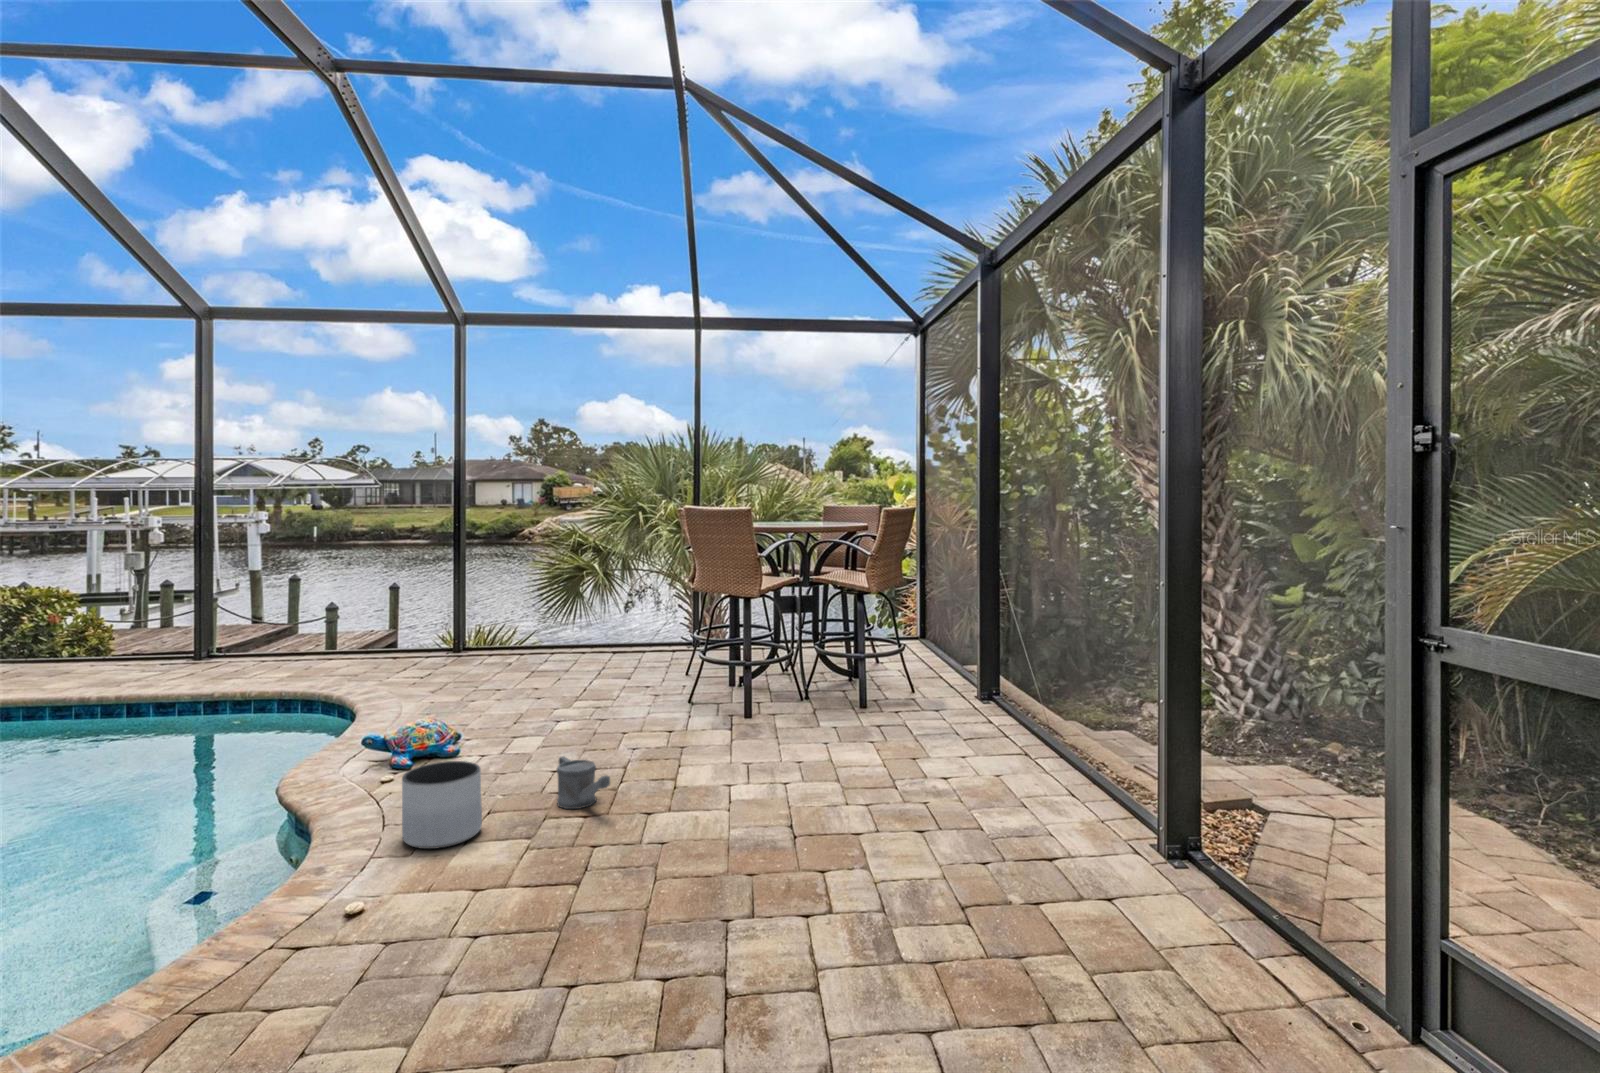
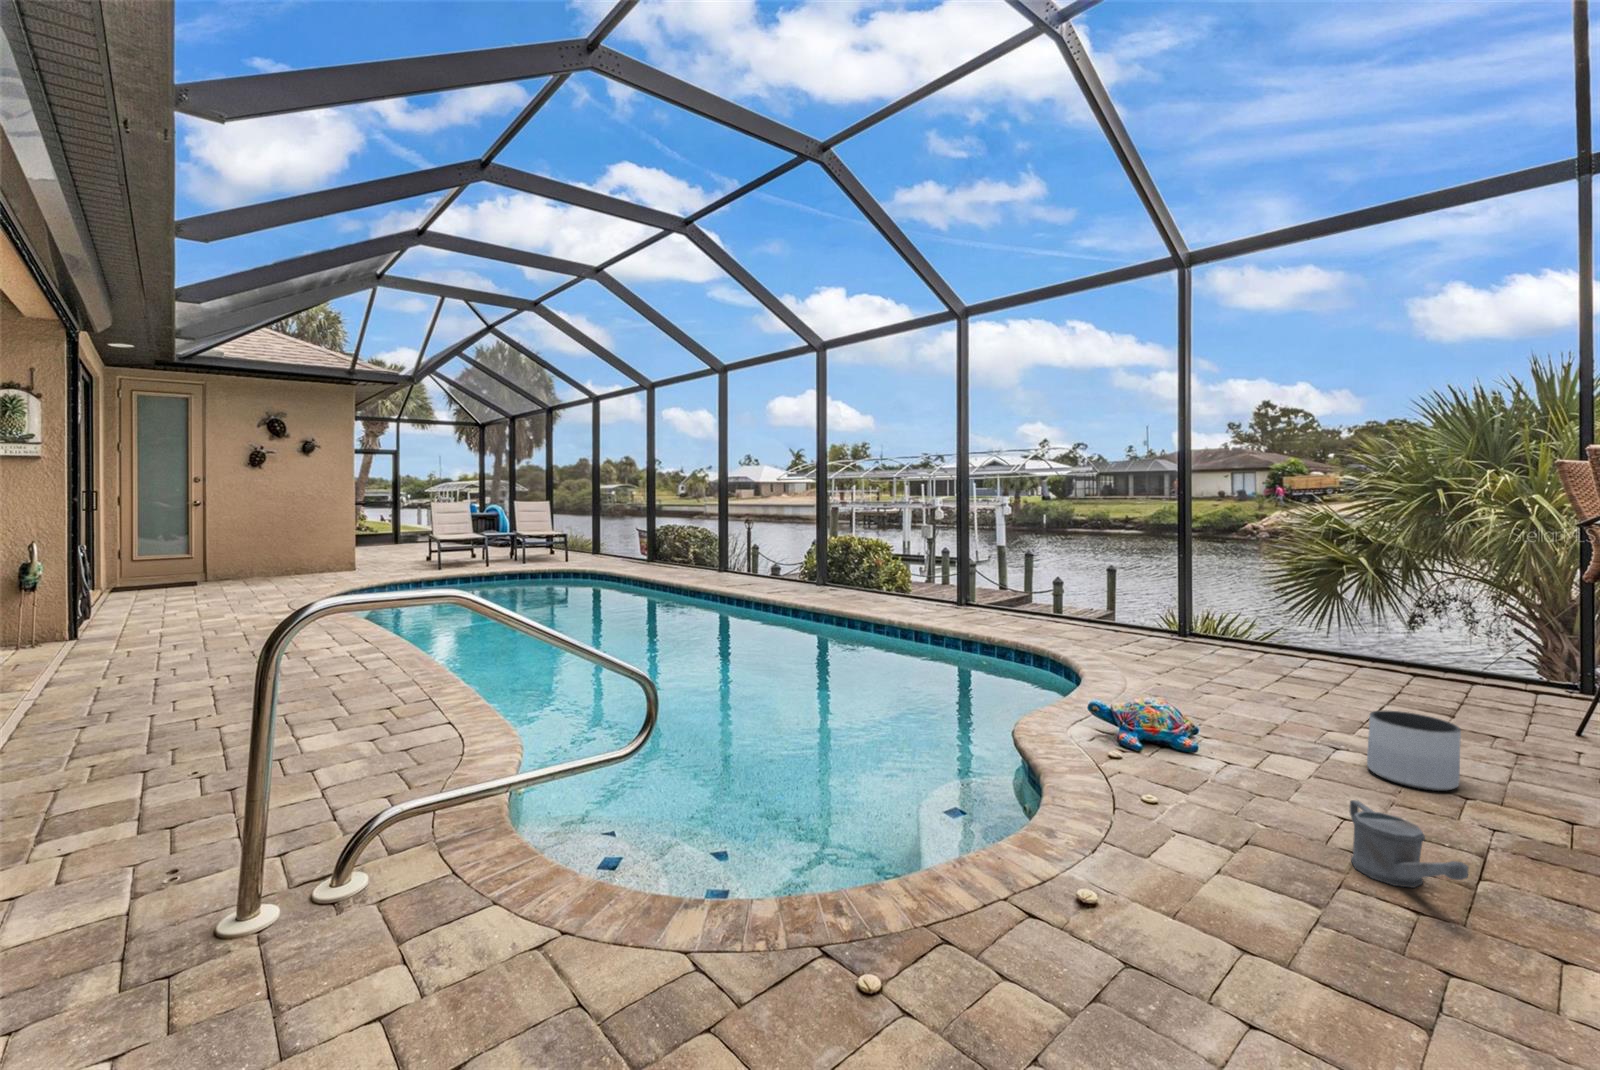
planter: present [402,761,482,849] -> present [1367,710,1461,791]

